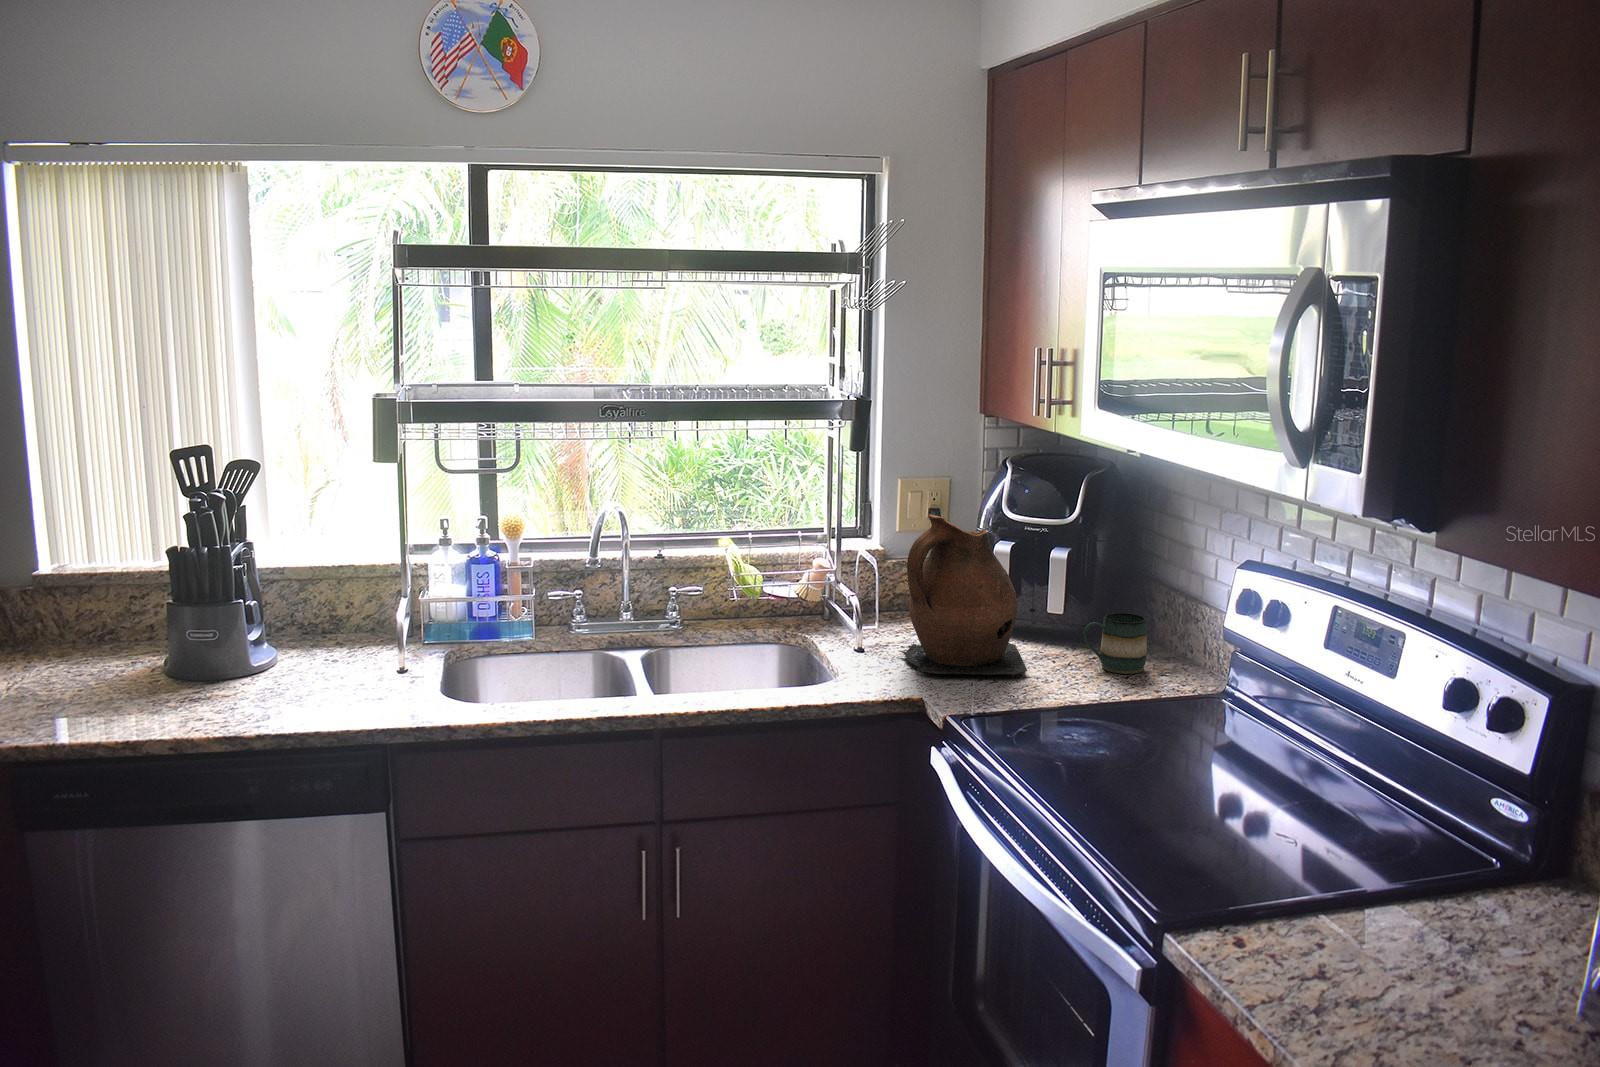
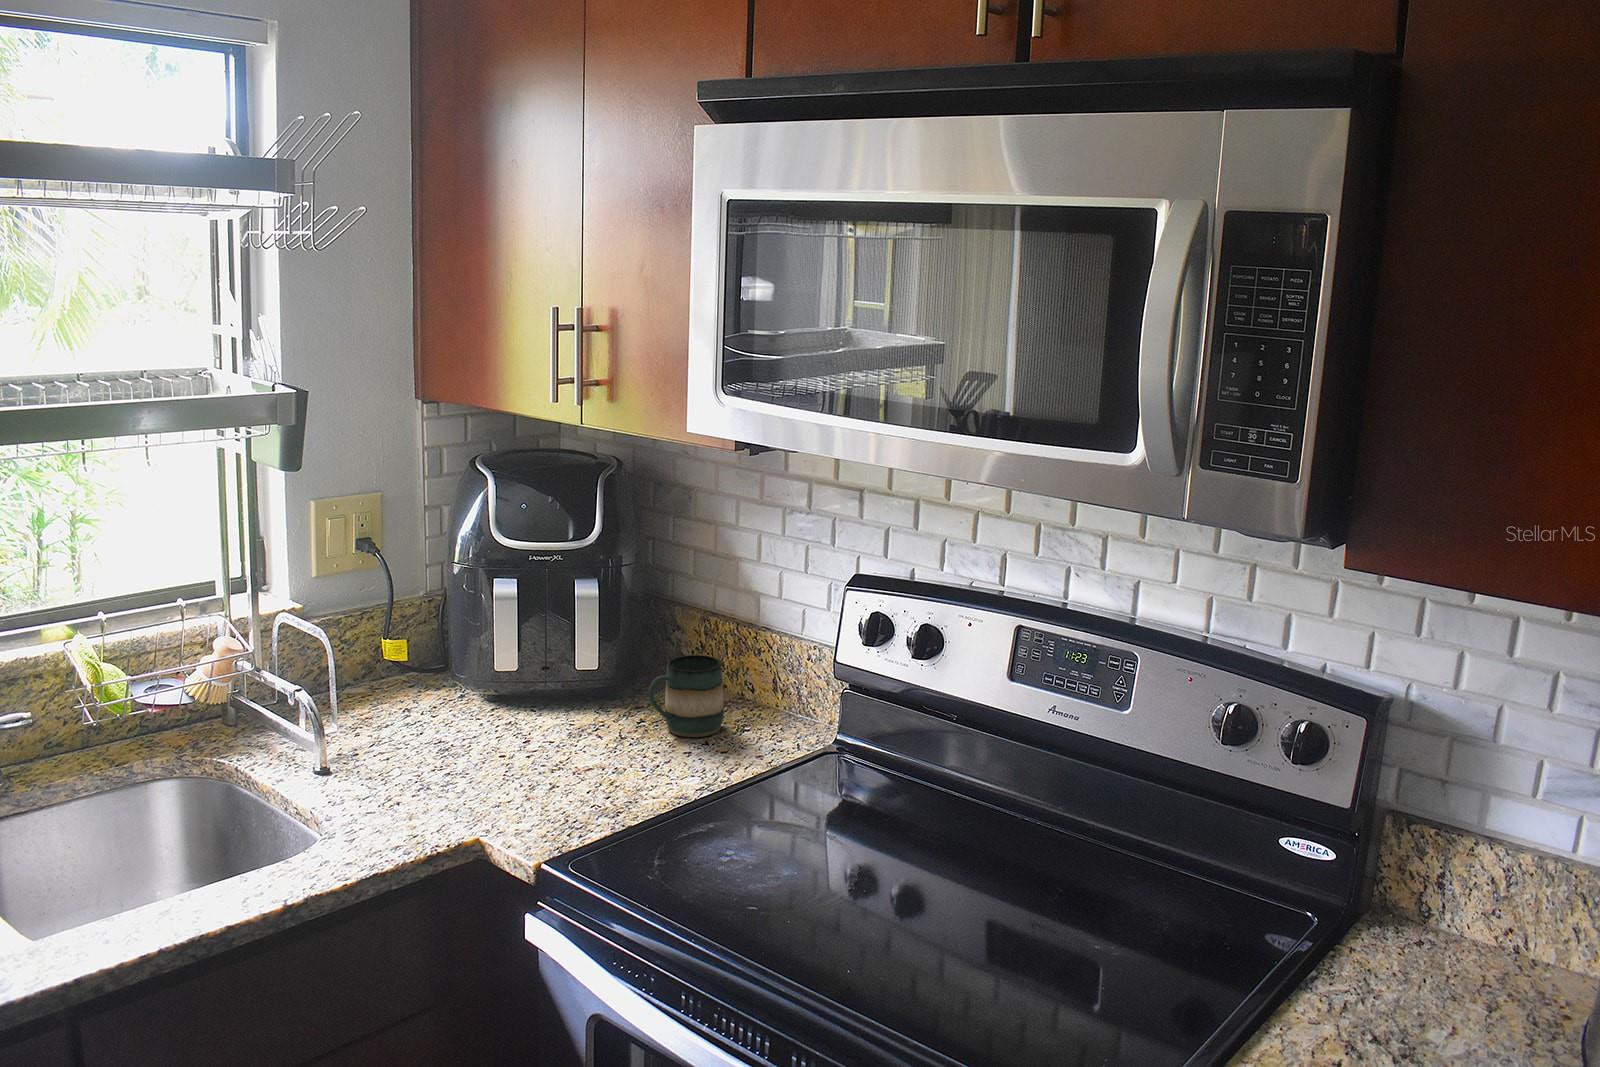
ceramic pitcher: present [900,514,1027,678] -> none [388,559,591,792]

